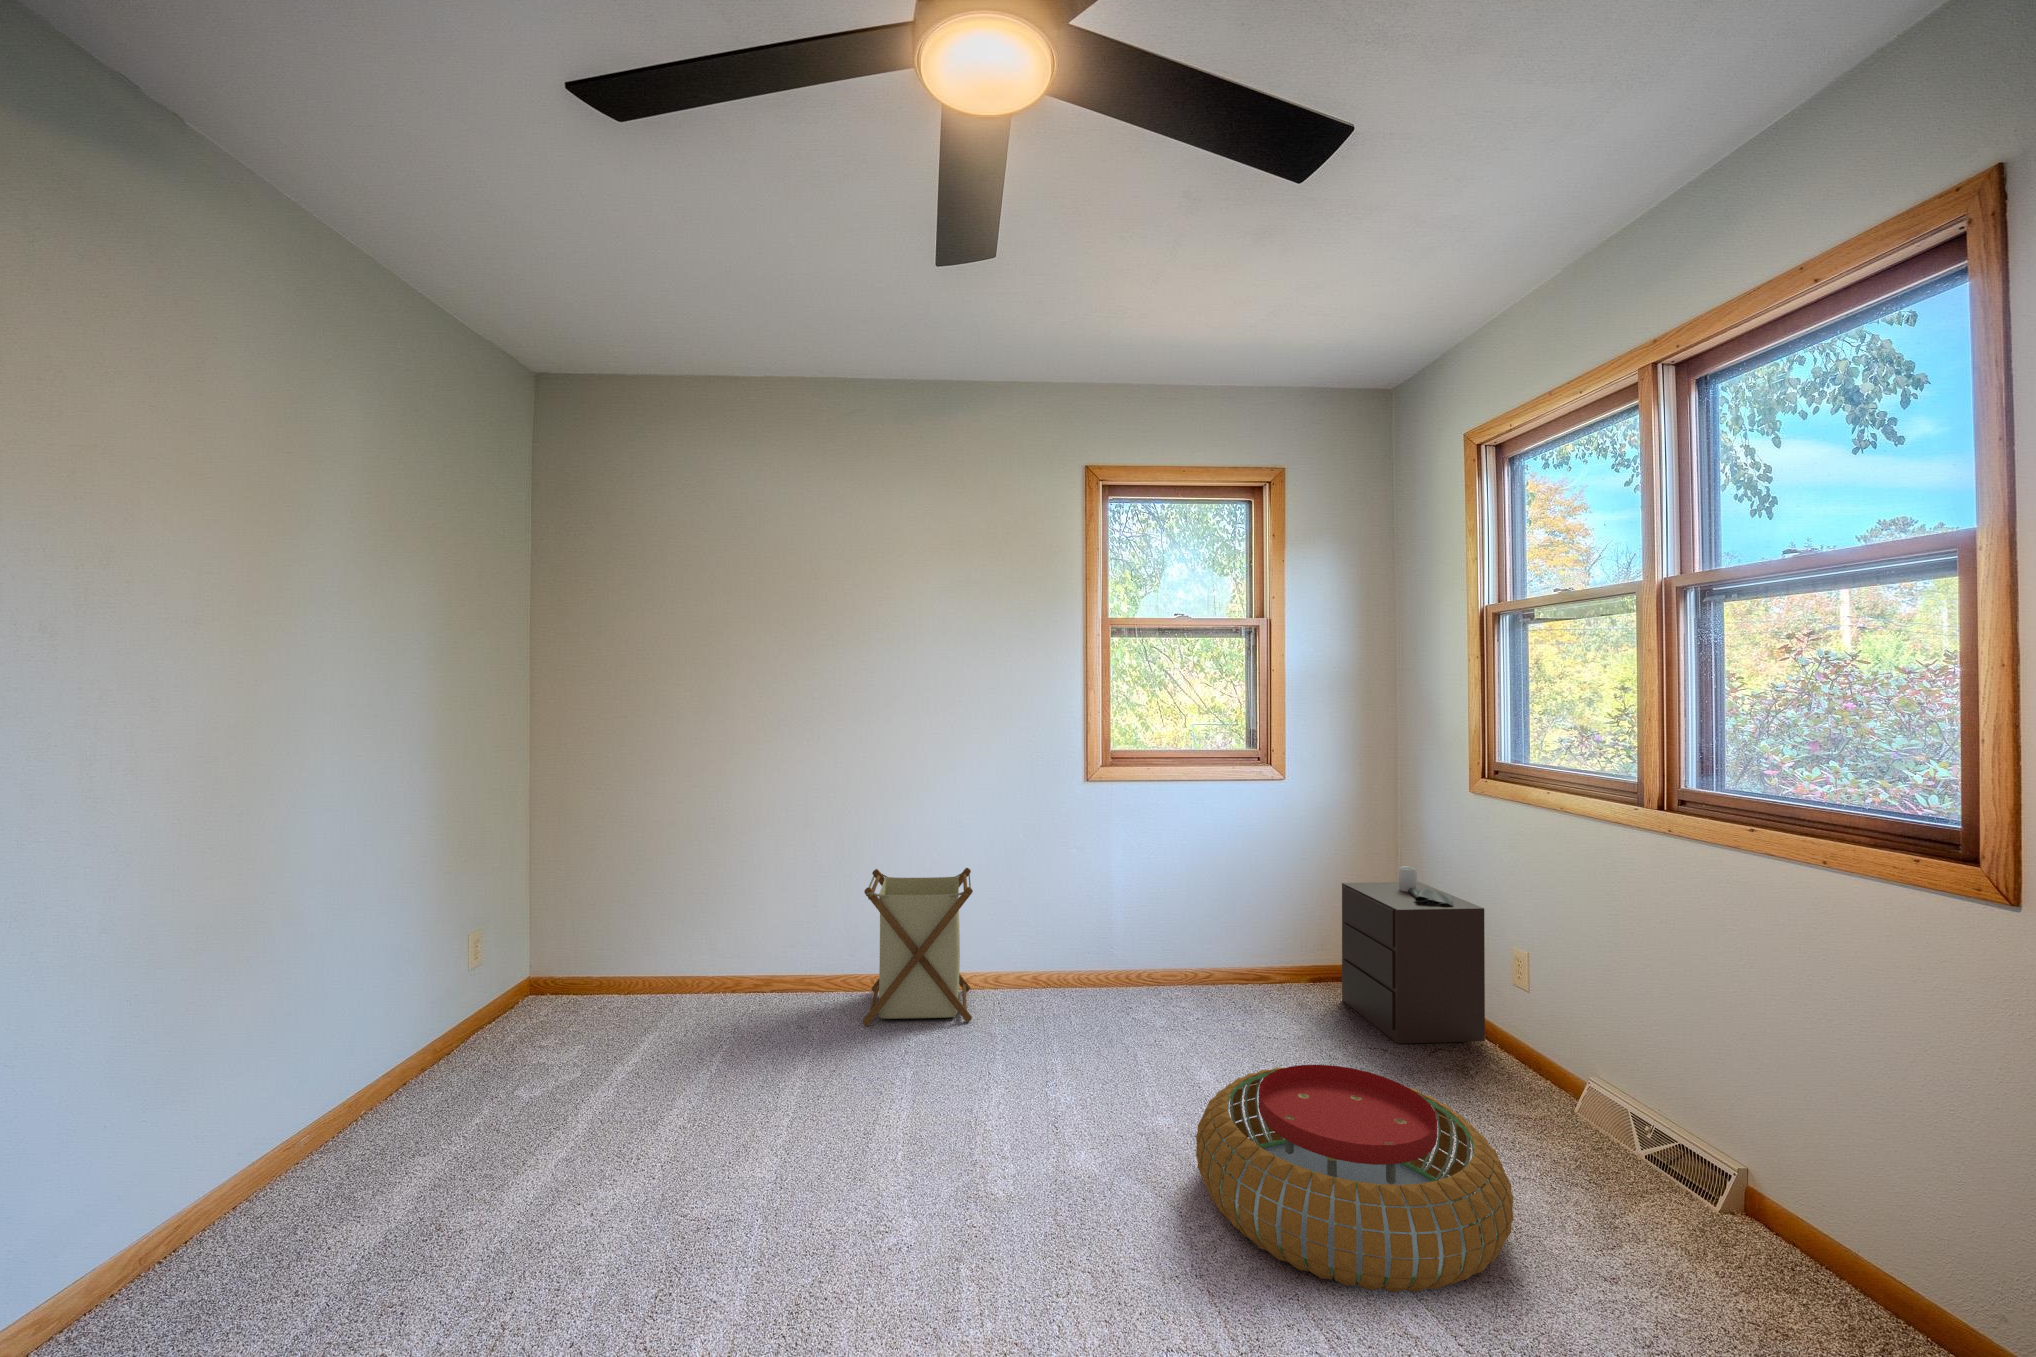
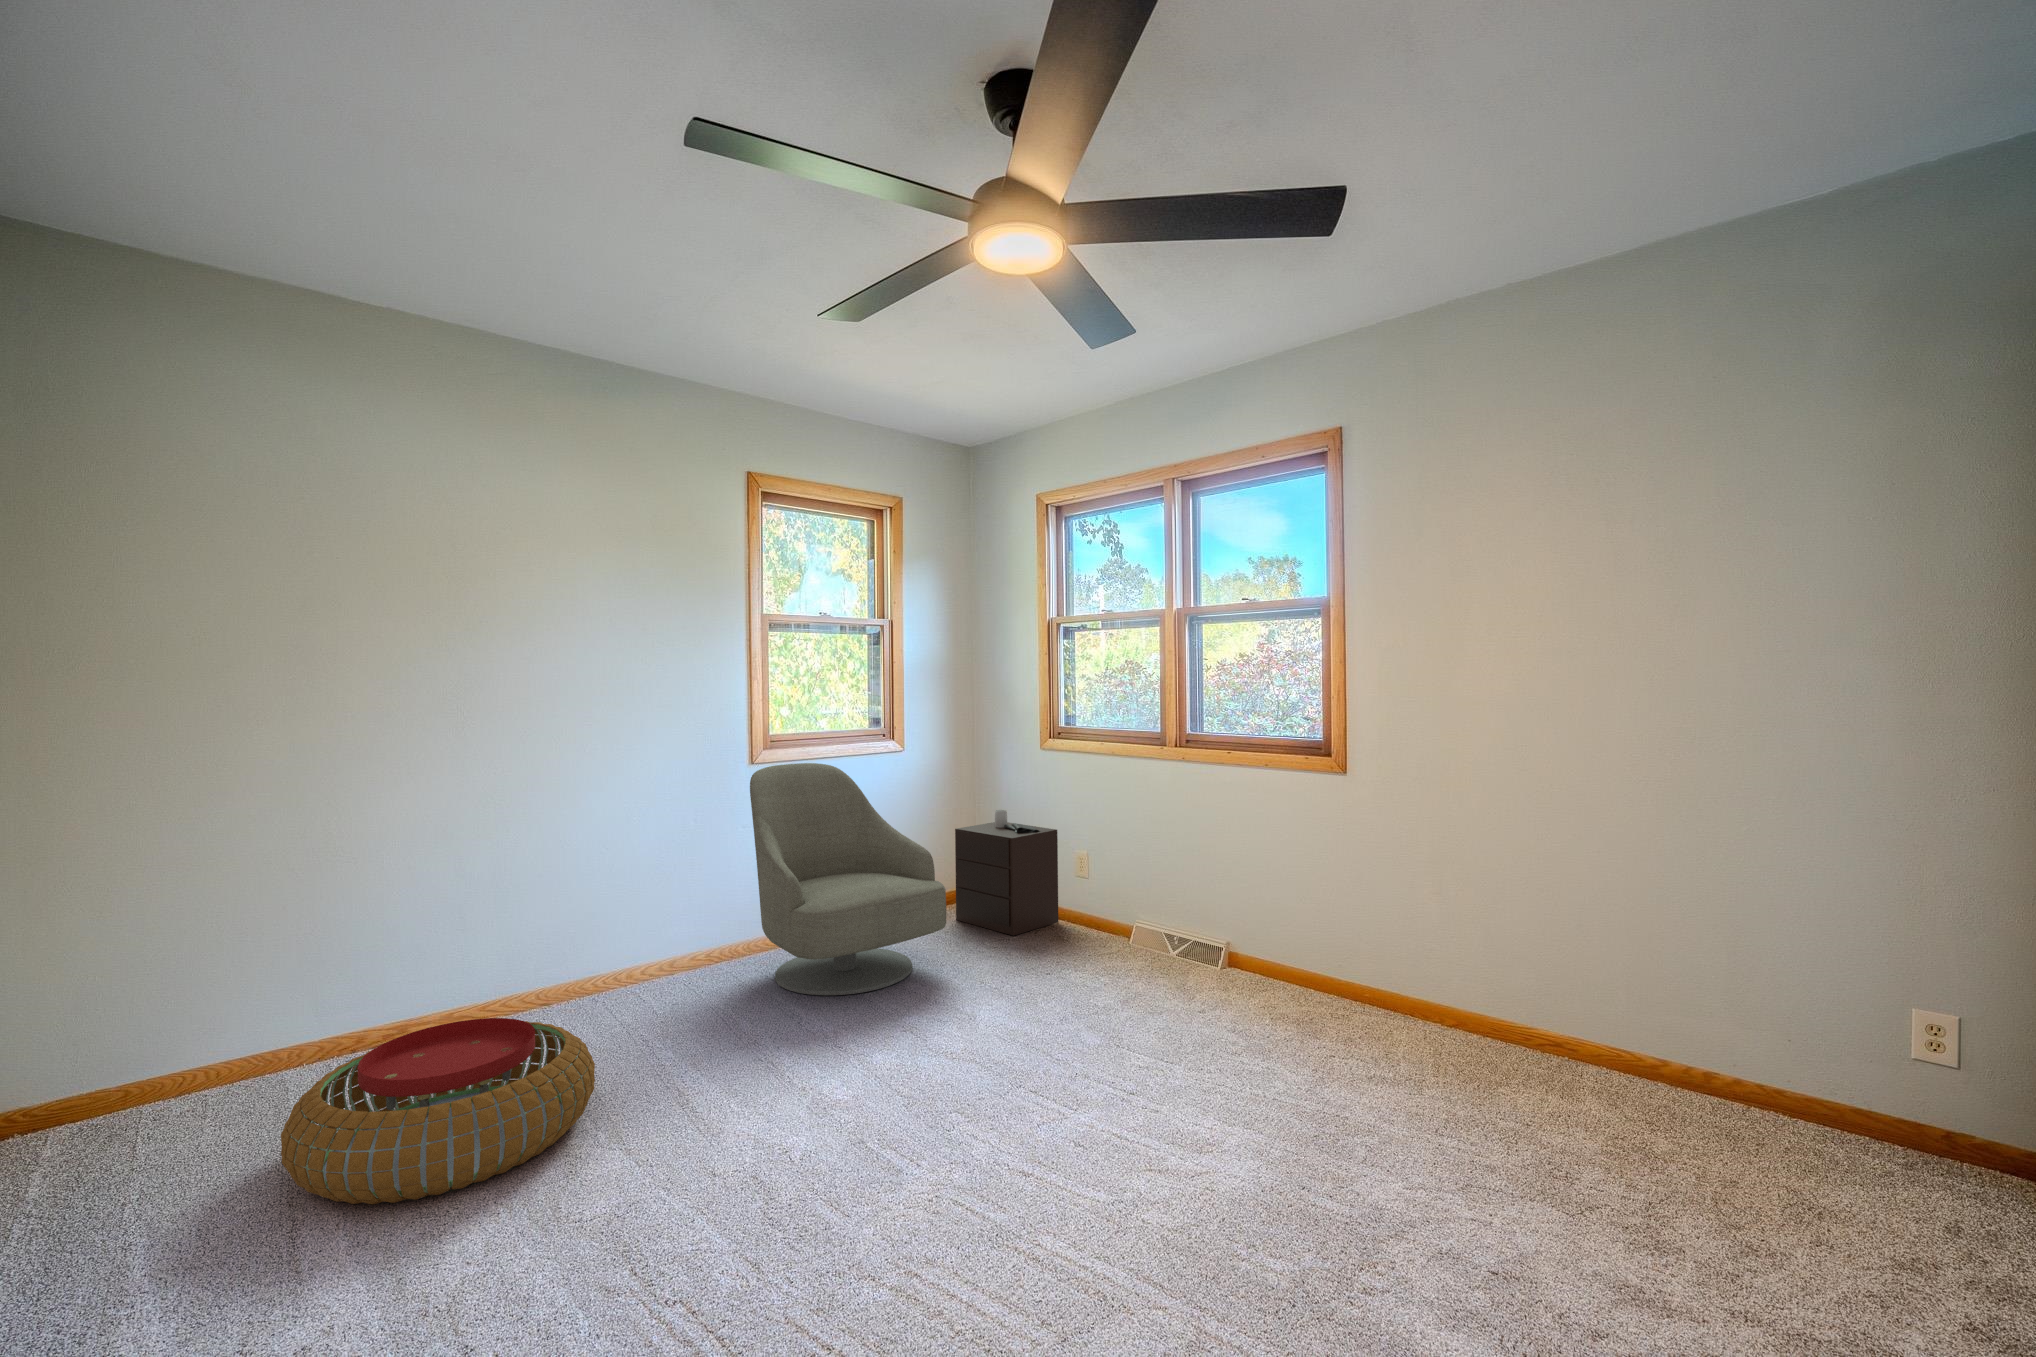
armchair: none [1058,782,1265,1066] -> present [750,763,946,995]
laundry basket: present [863,868,973,1026] -> none [540,862,684,1035]
pouf: present [1196,1065,1513,1292] -> present [281,1018,595,1204]

